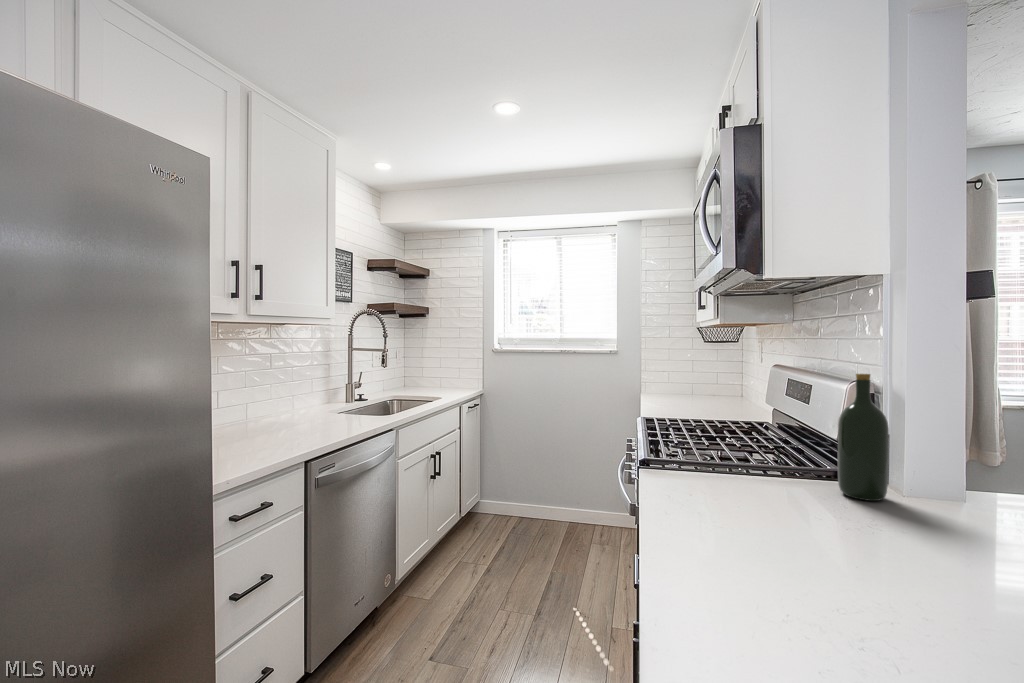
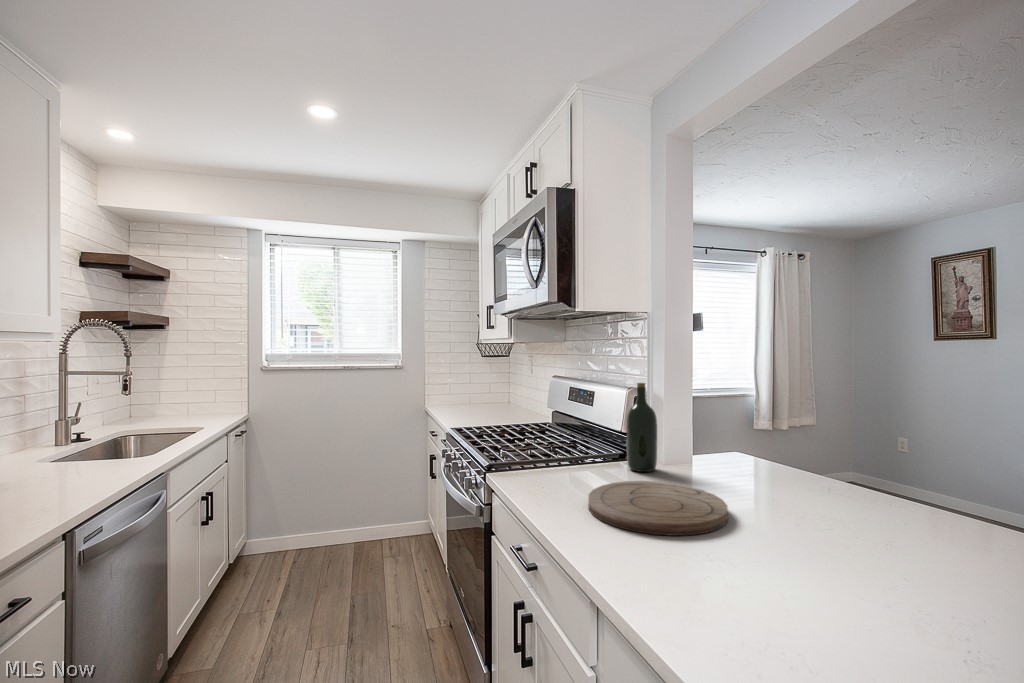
cutting board: none [731,504,973,608] -> present [588,481,728,536]

